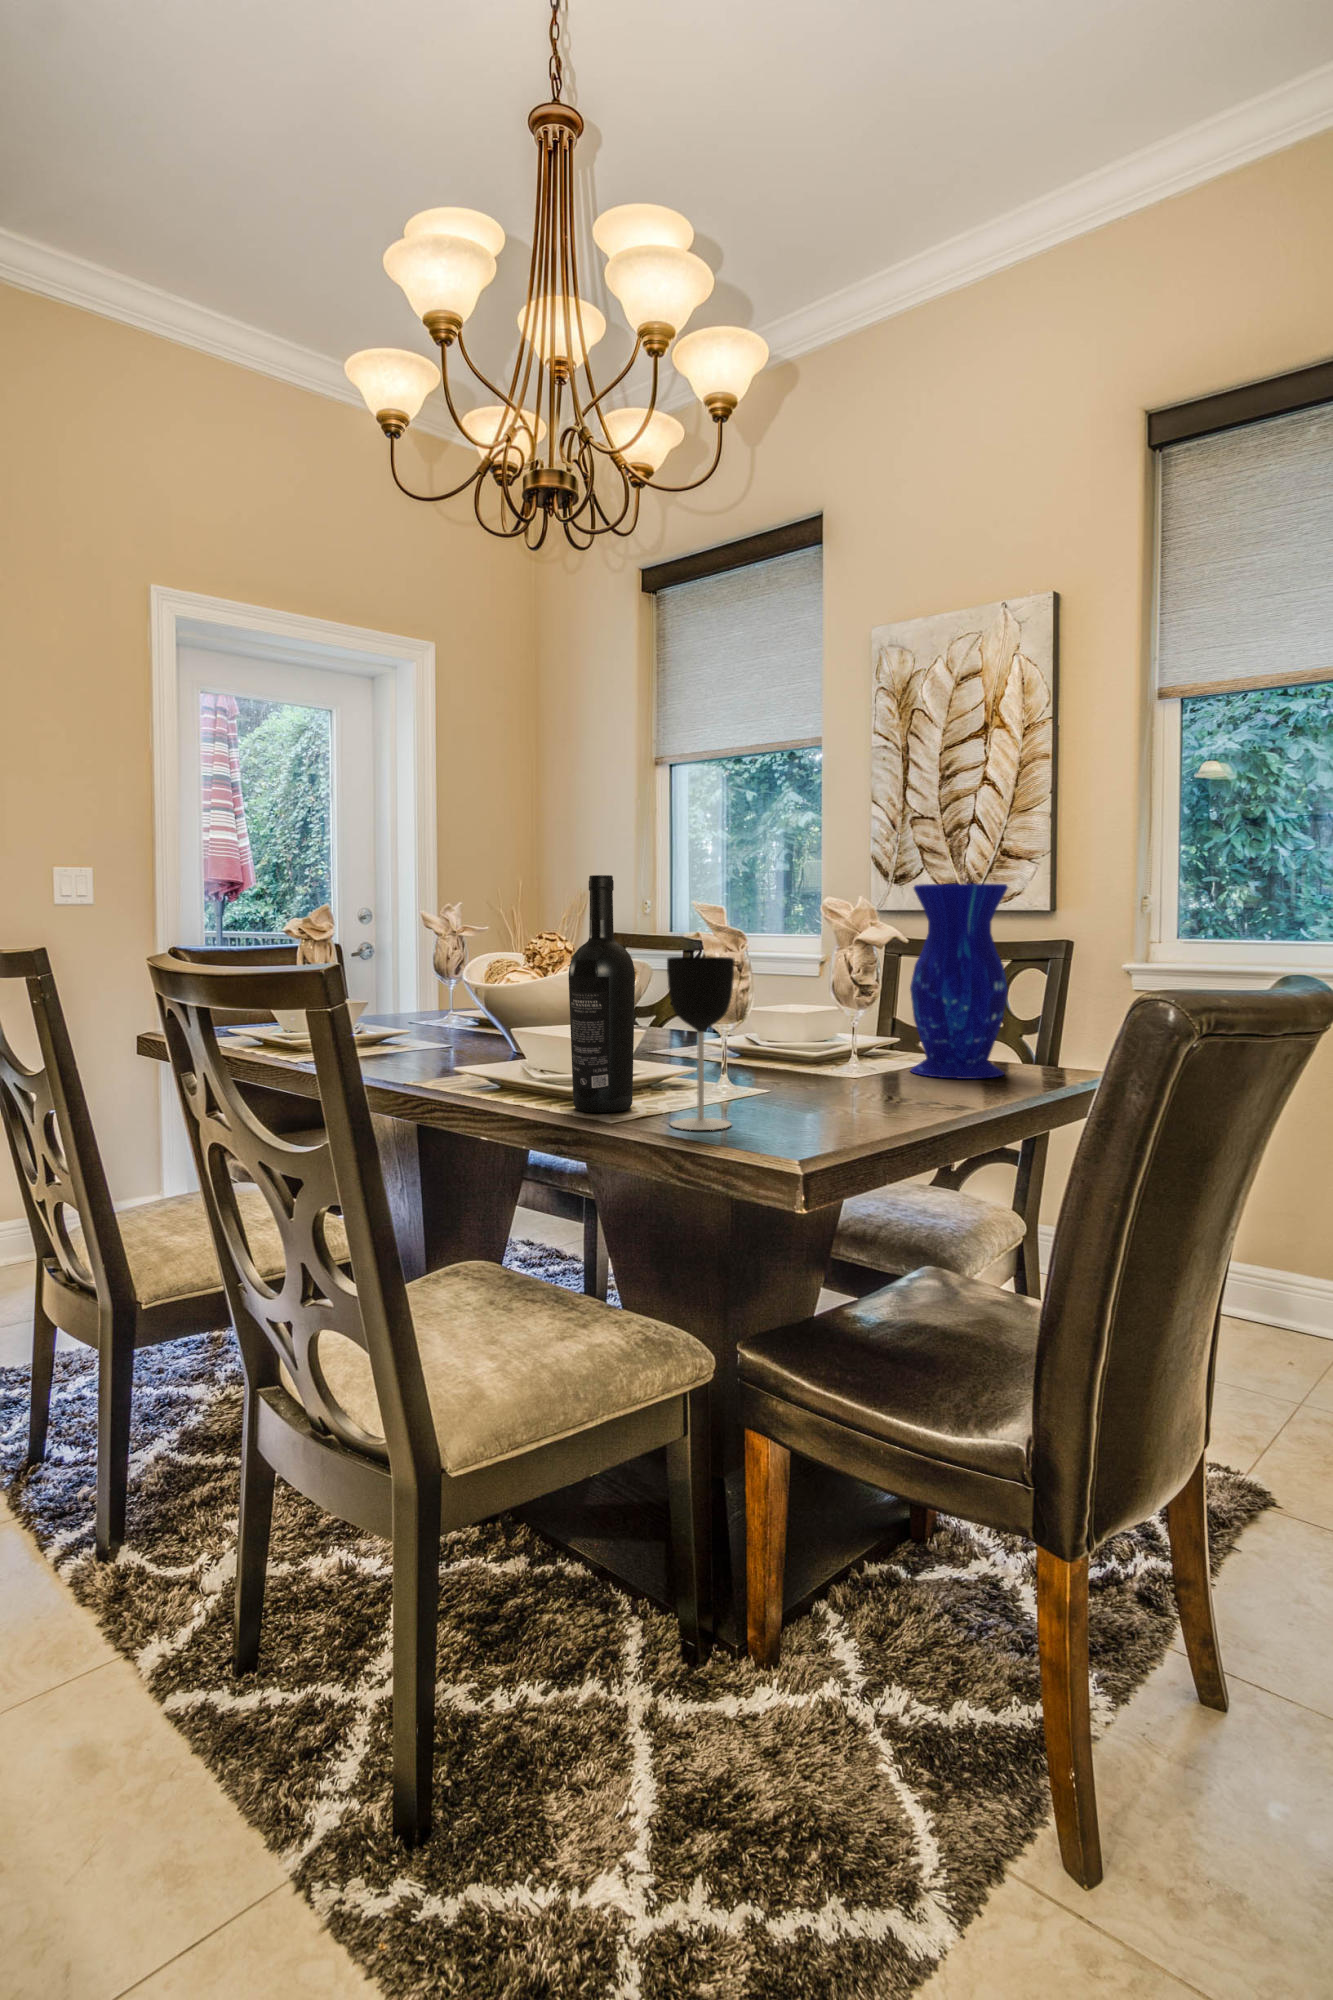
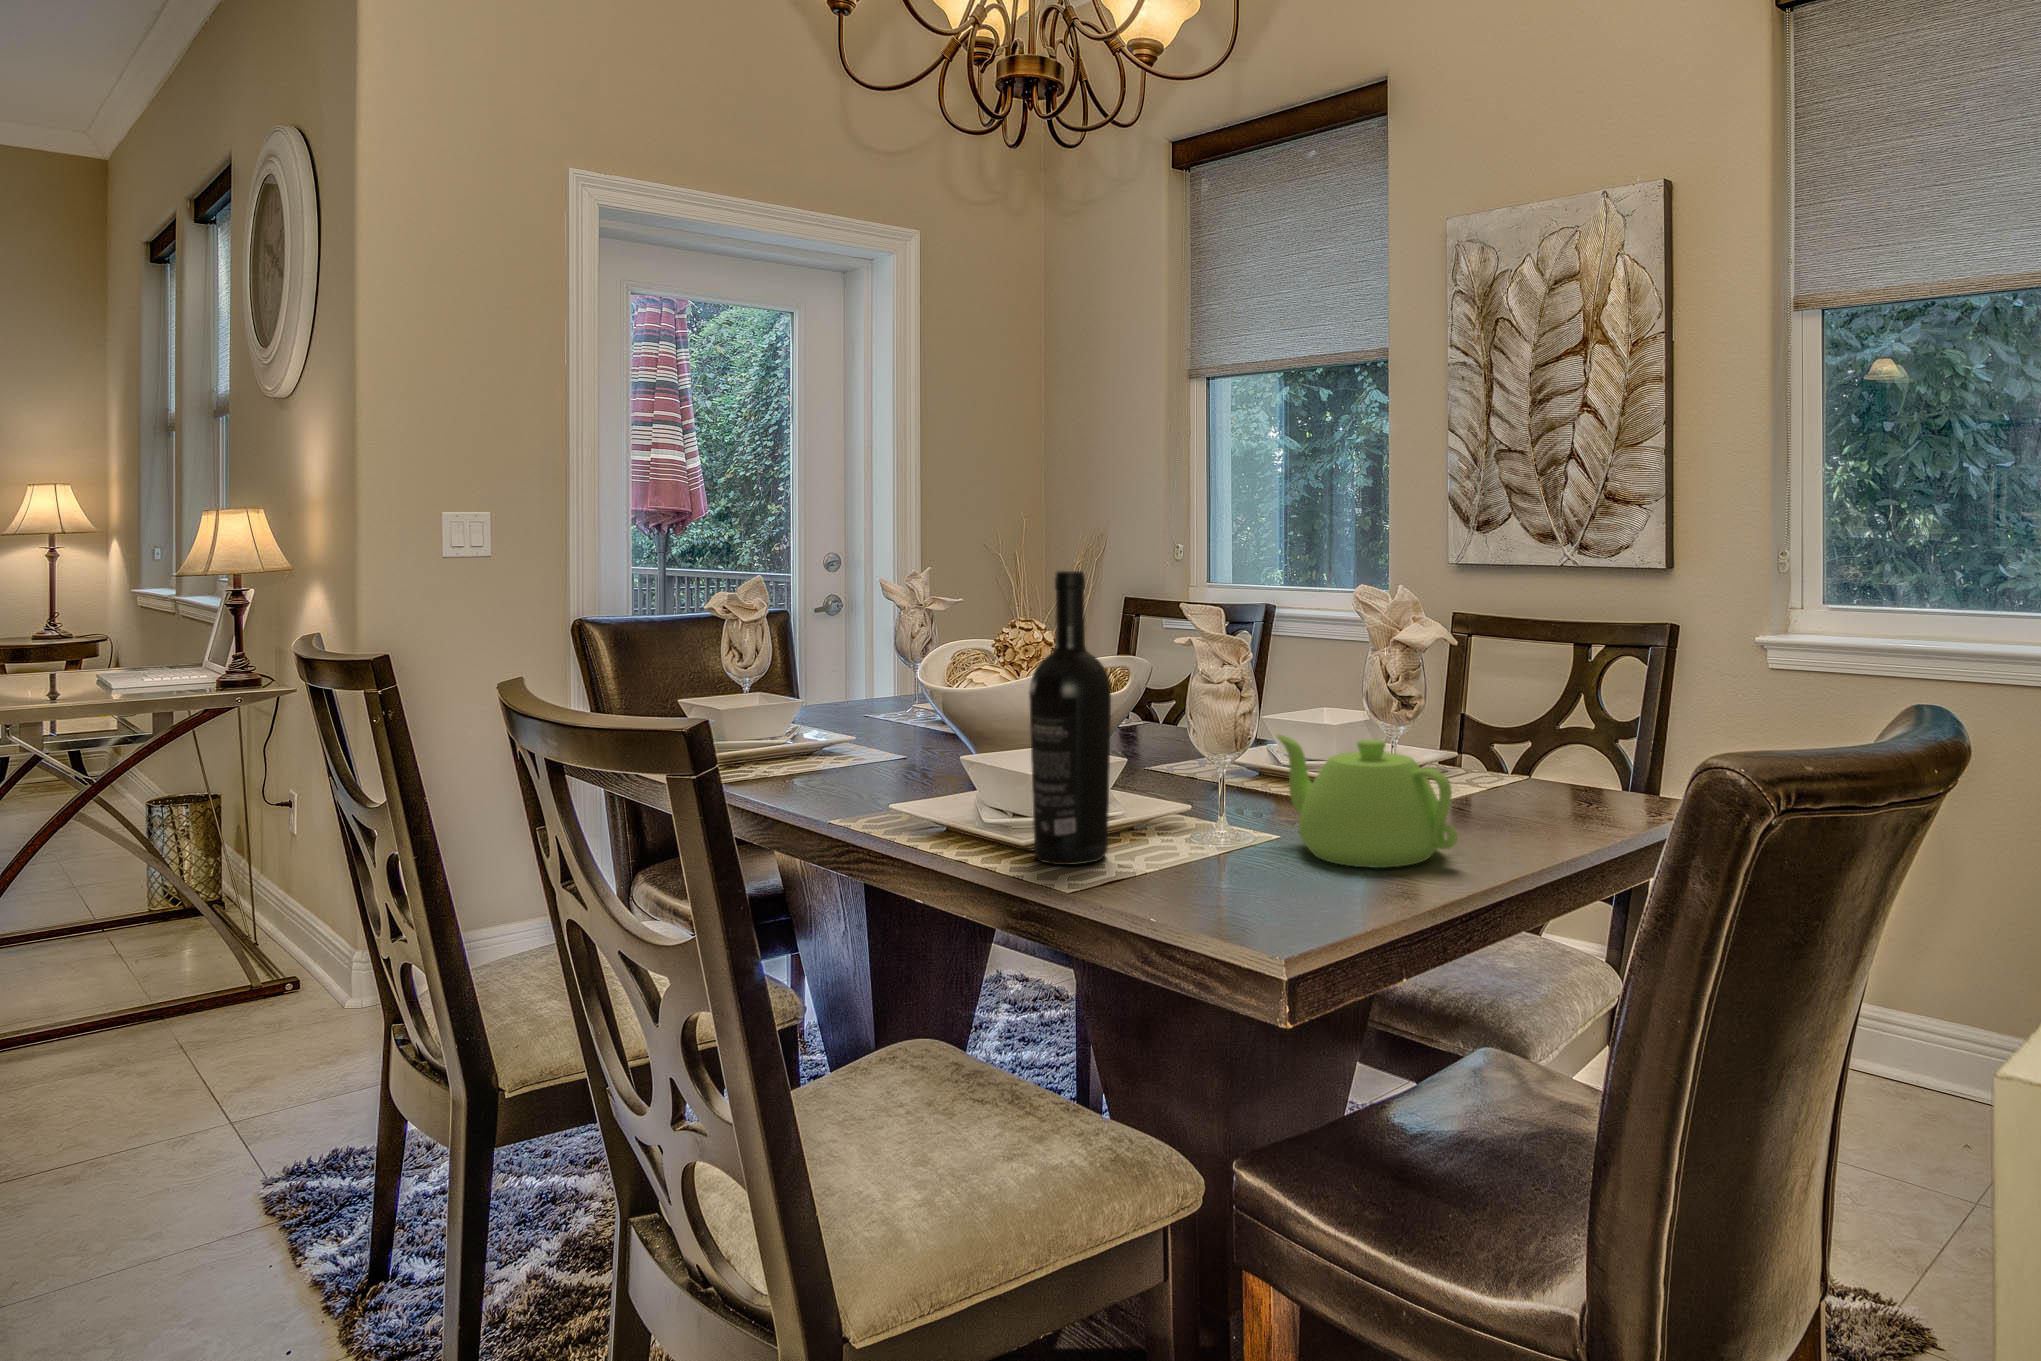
vase: present [910,884,1008,1079] -> none [1467,564,1584,807]
wine glass: present [667,957,734,1130] -> none [1143,675,1226,895]
teapot: none [764,1013,917,1114] -> present [1277,734,1458,868]

